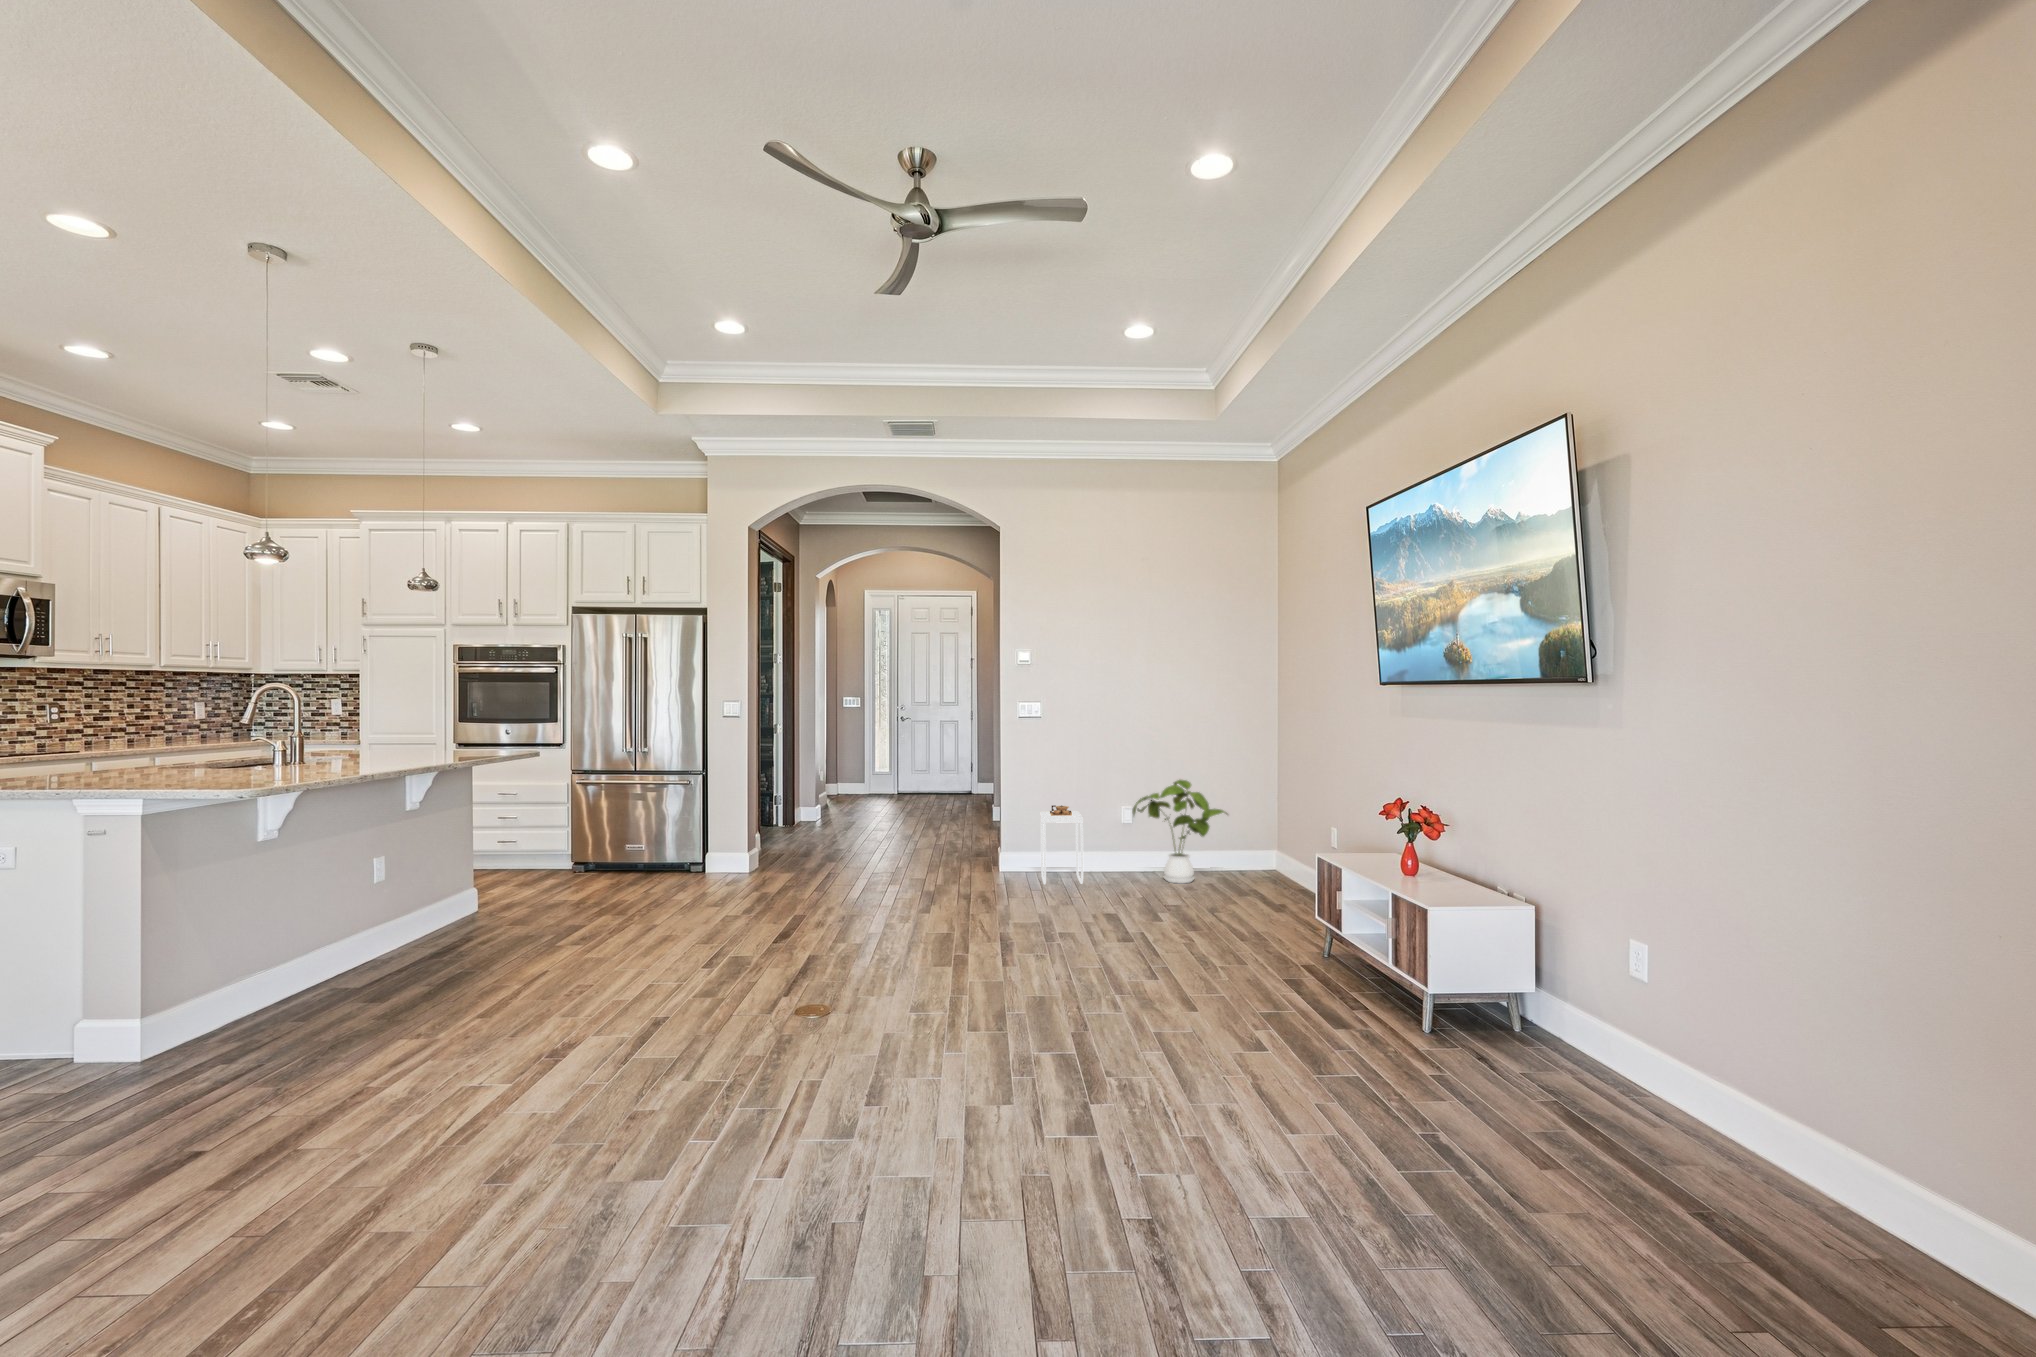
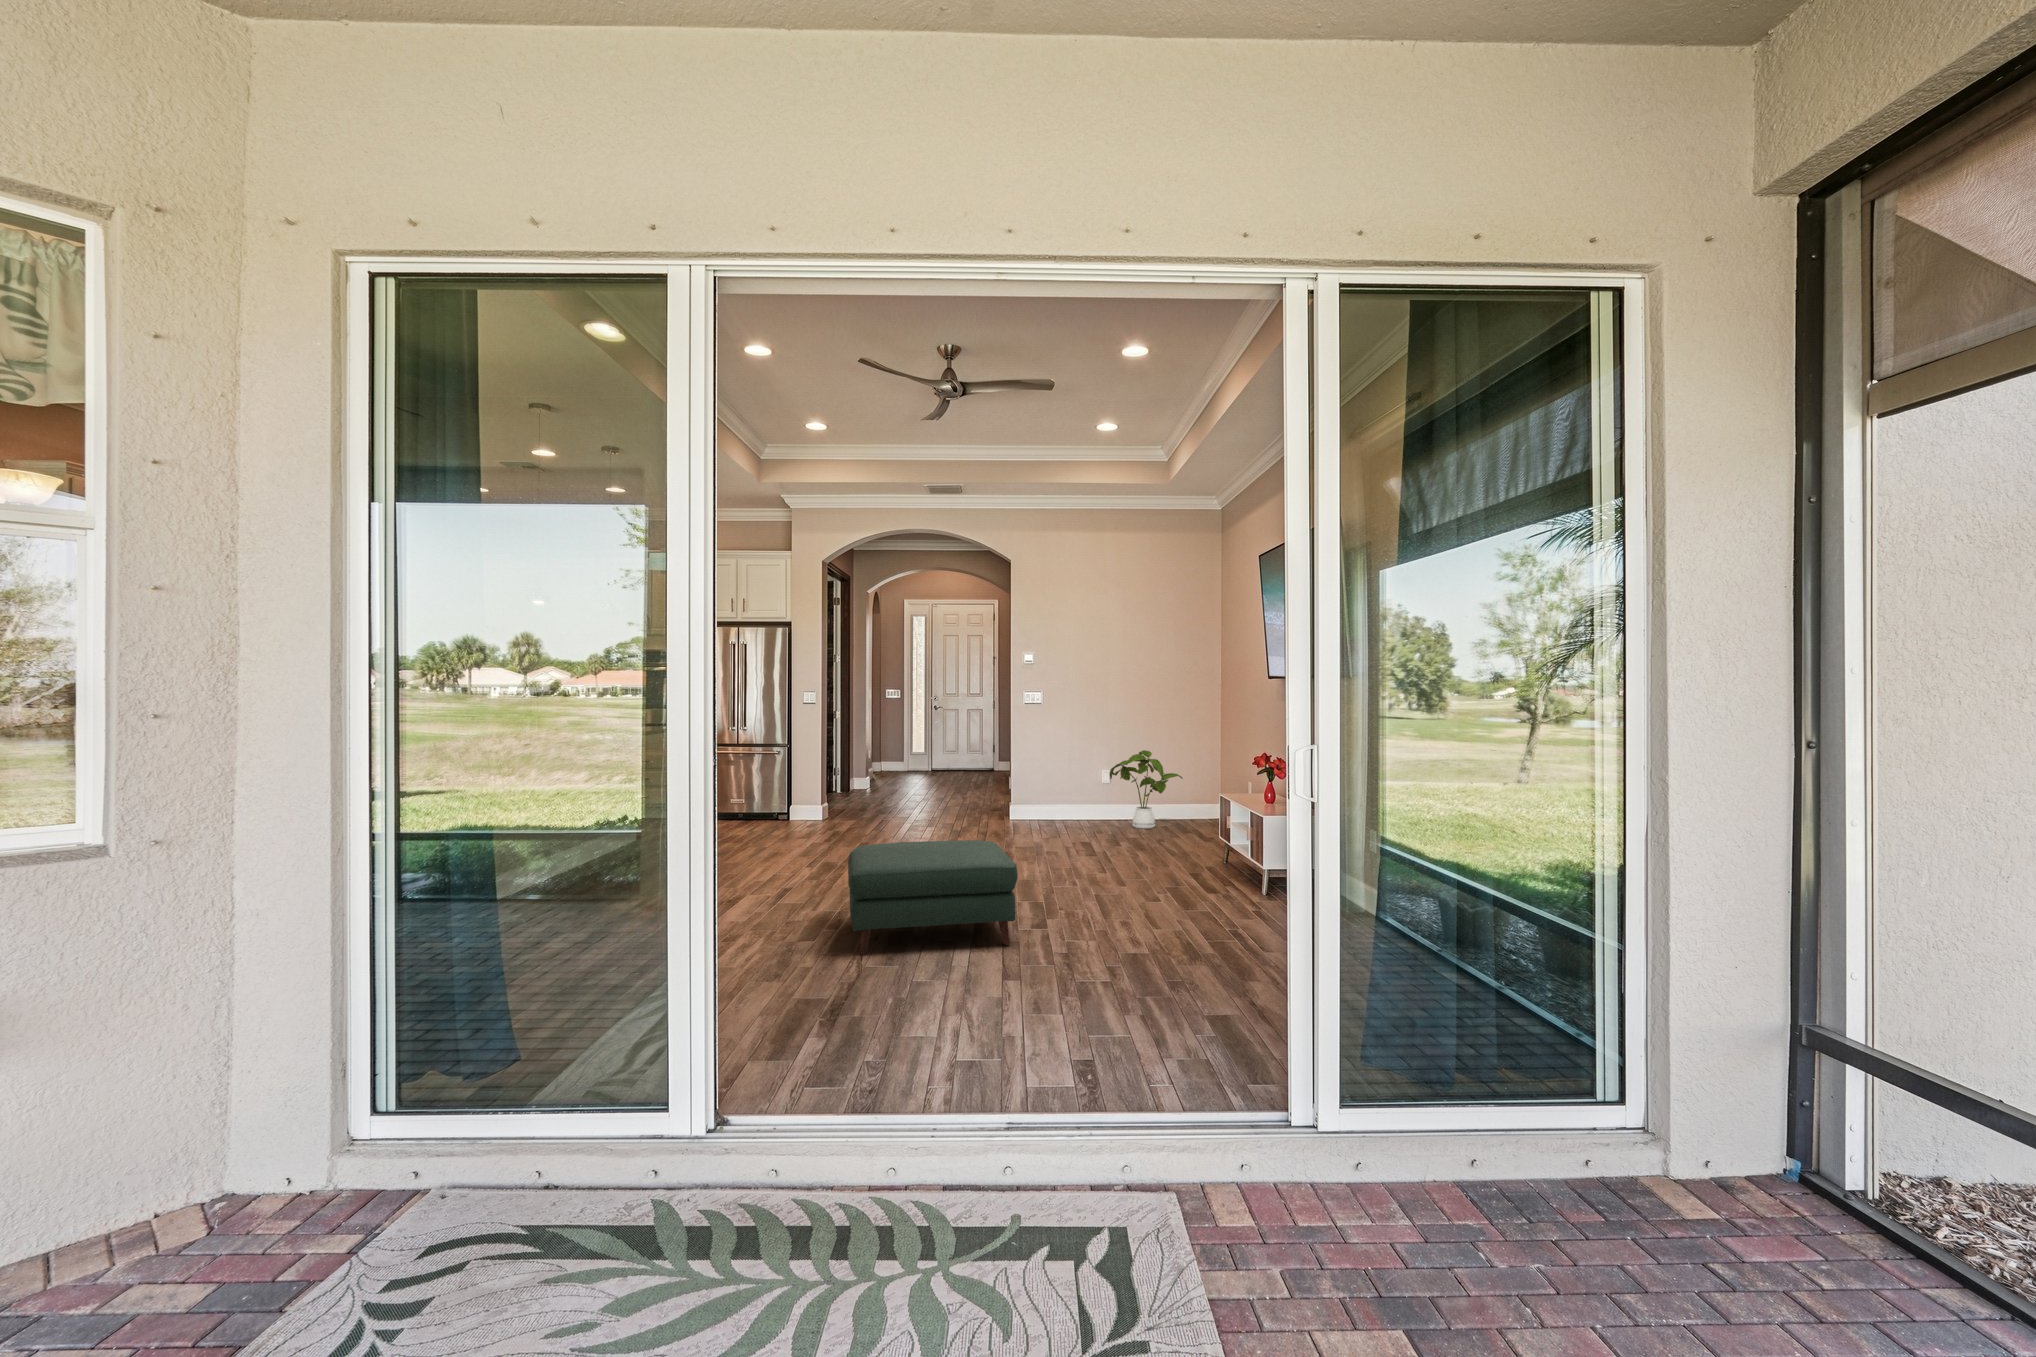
side table: present [1041,805,1083,884] -> none [1040,770,1071,828]
ottoman: none [718,971,1050,1244] -> present [848,840,1018,955]

